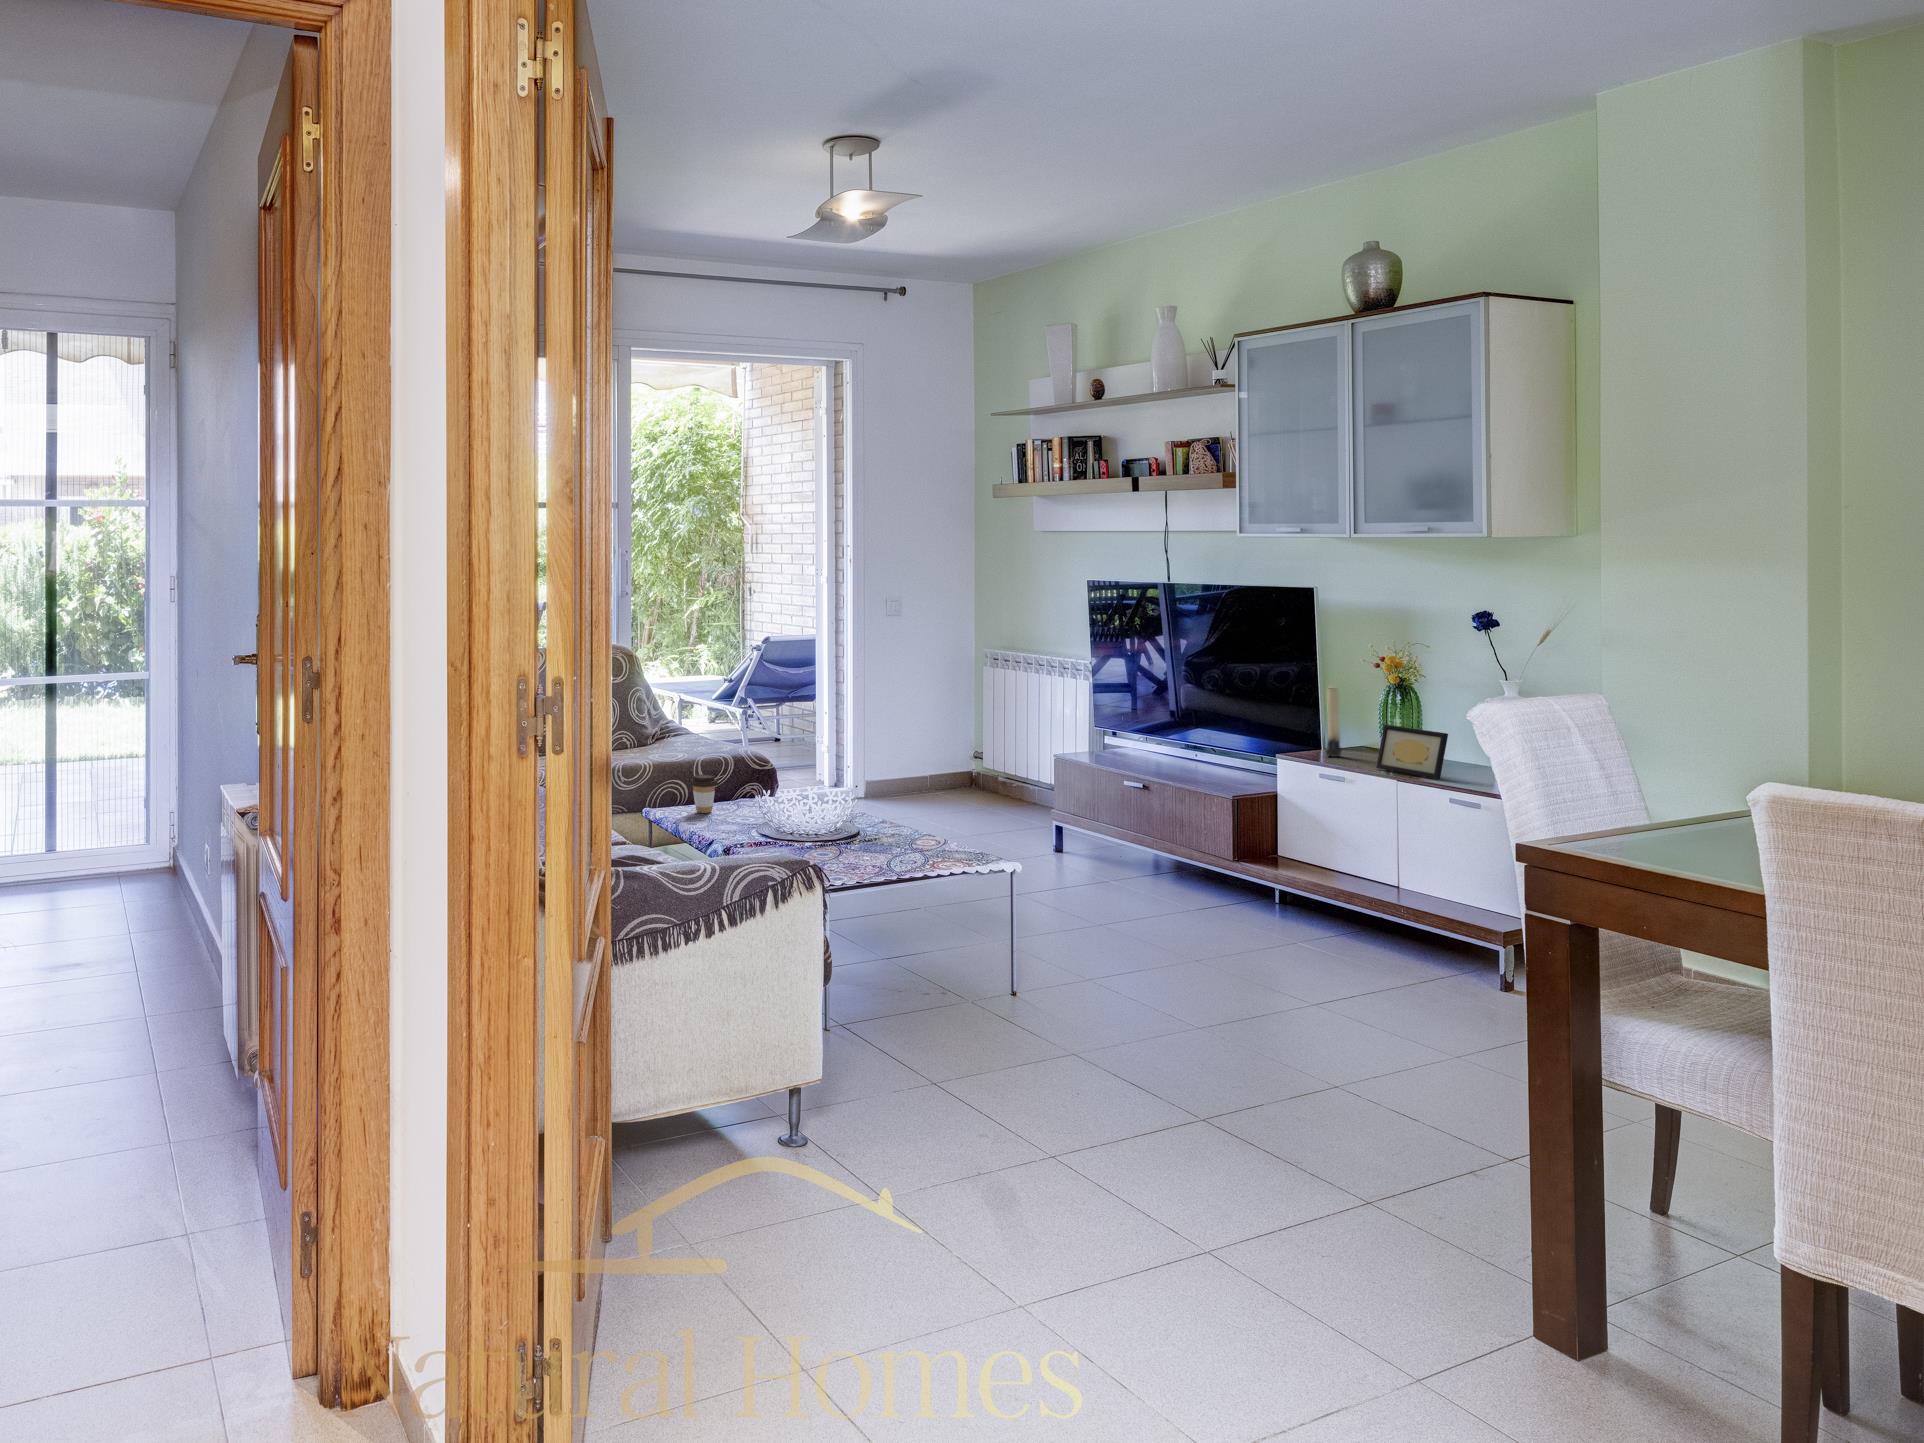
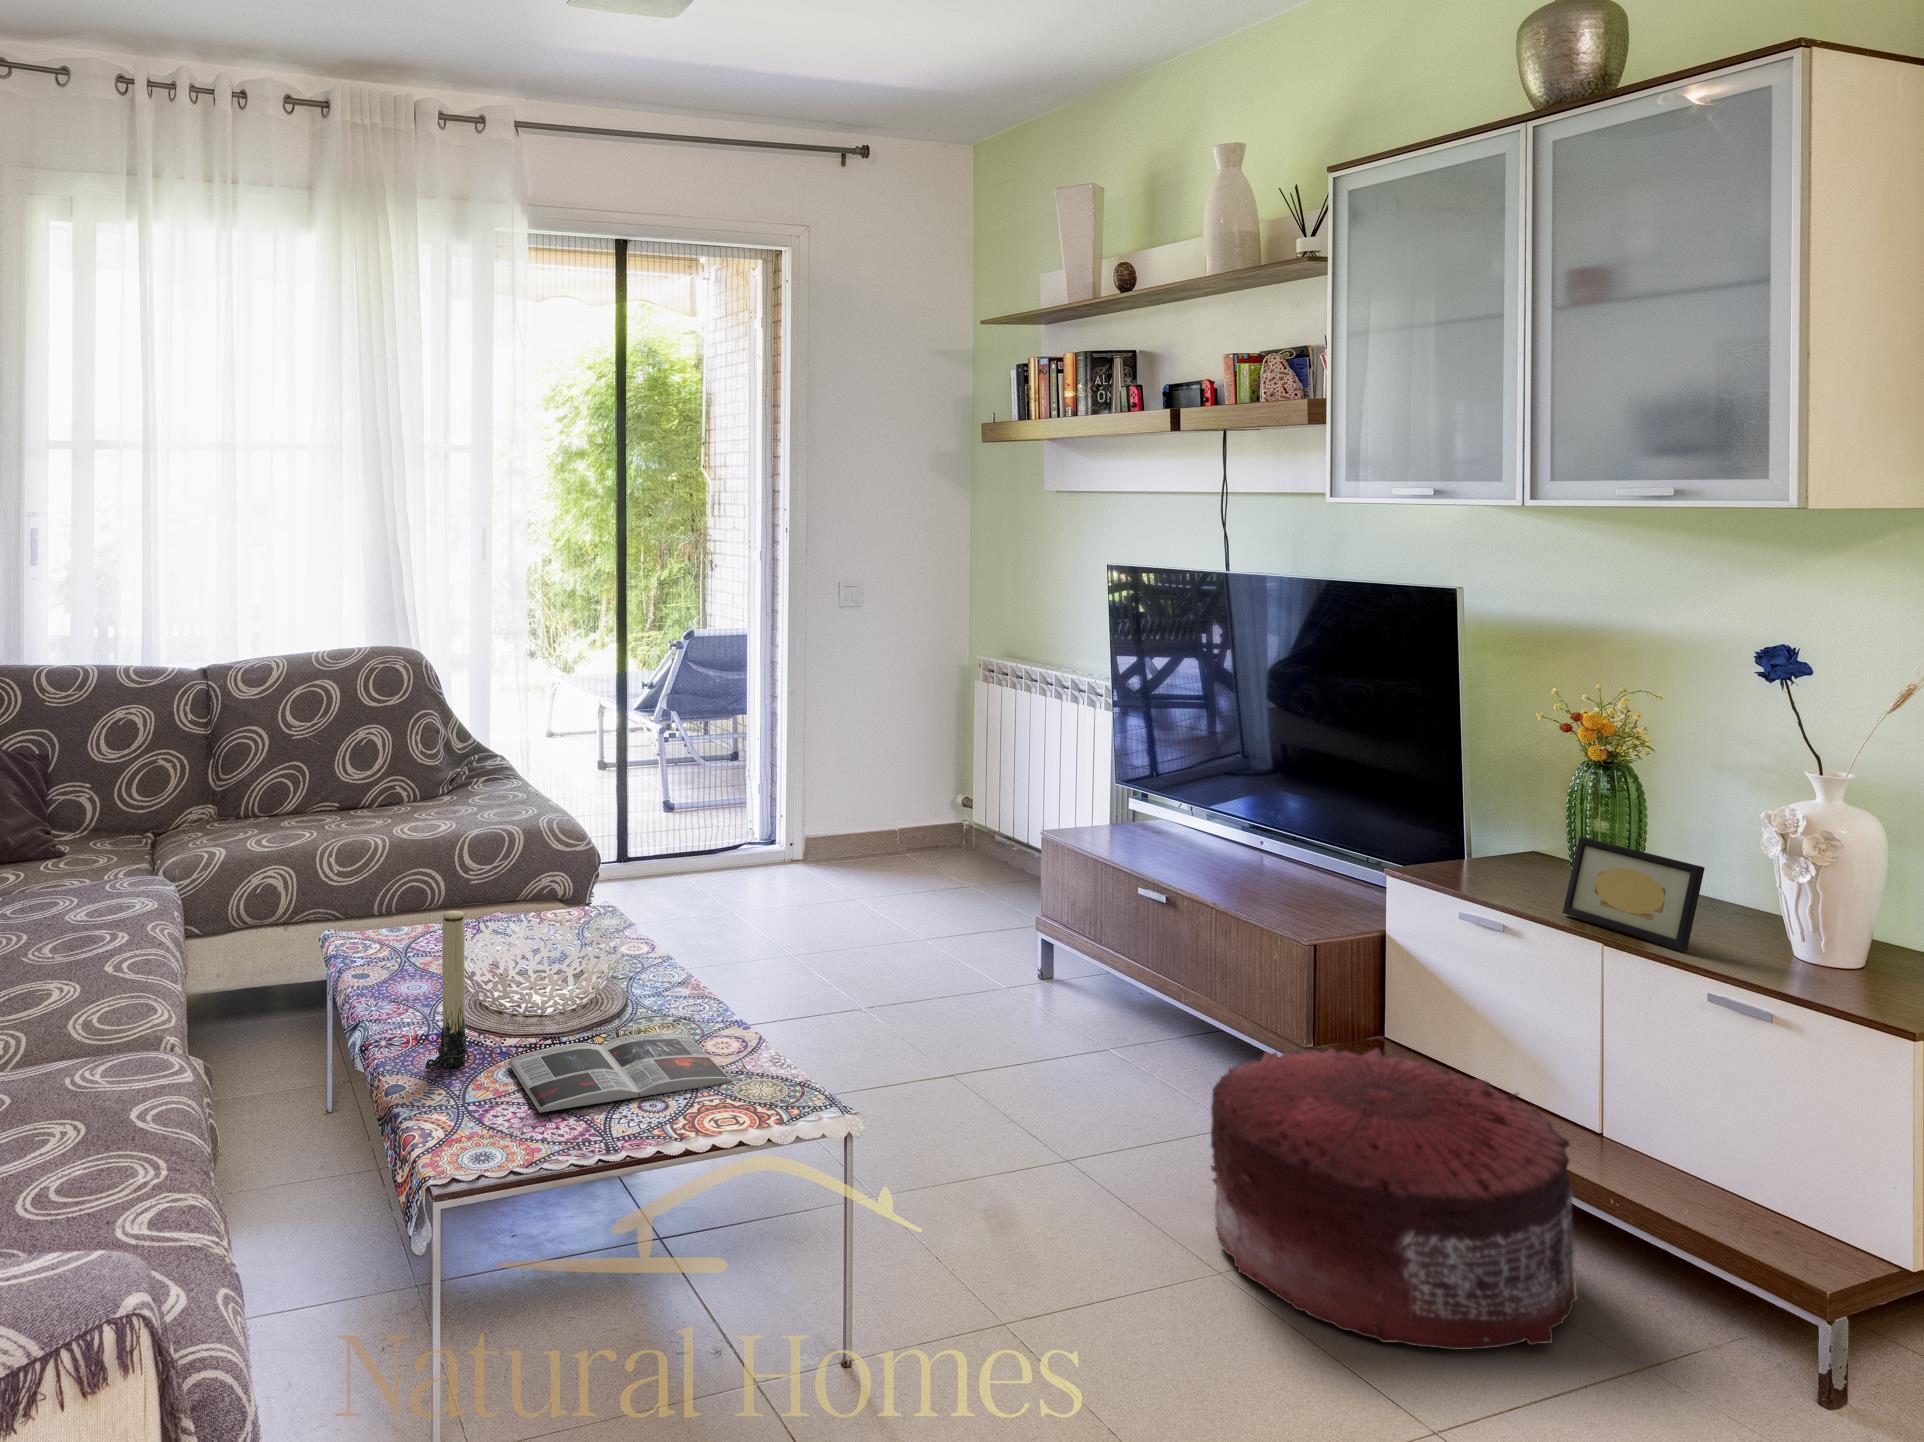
candle: present [1325,687,1342,757] -> present [425,911,470,1069]
coffee cup: present [690,775,718,813] -> none [376,887,418,954]
magazine: none [820,834,948,861] -> present [508,1033,733,1112]
pouf: none [1188,849,1386,981] -> present [1211,1048,1577,1350]

